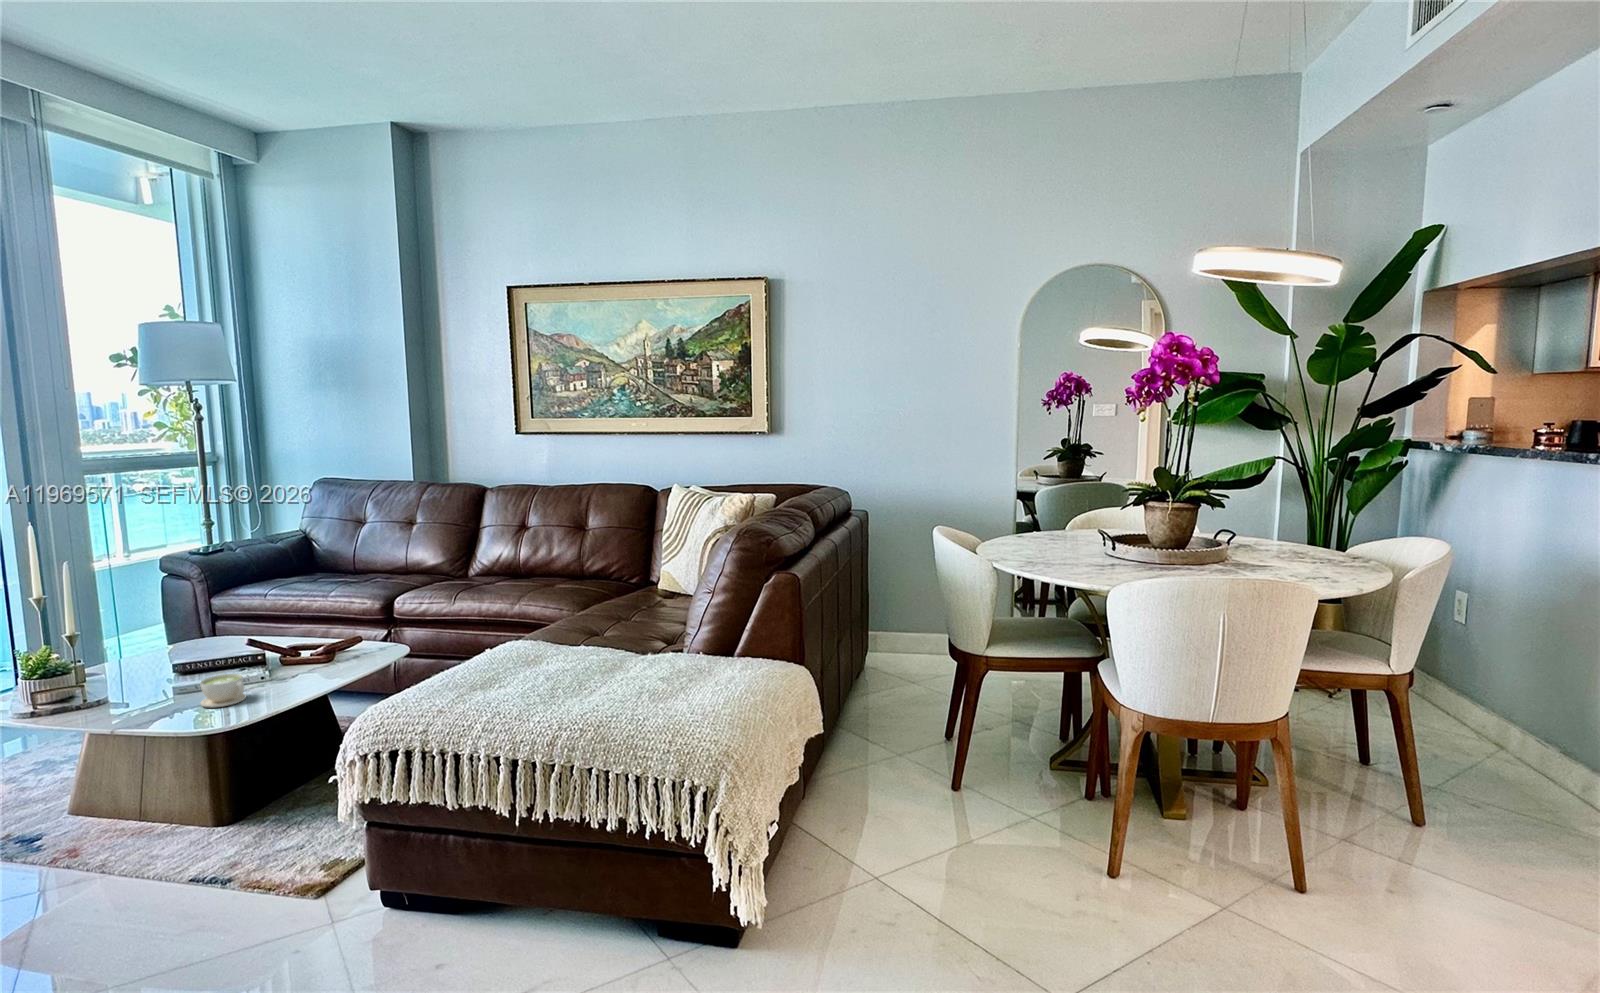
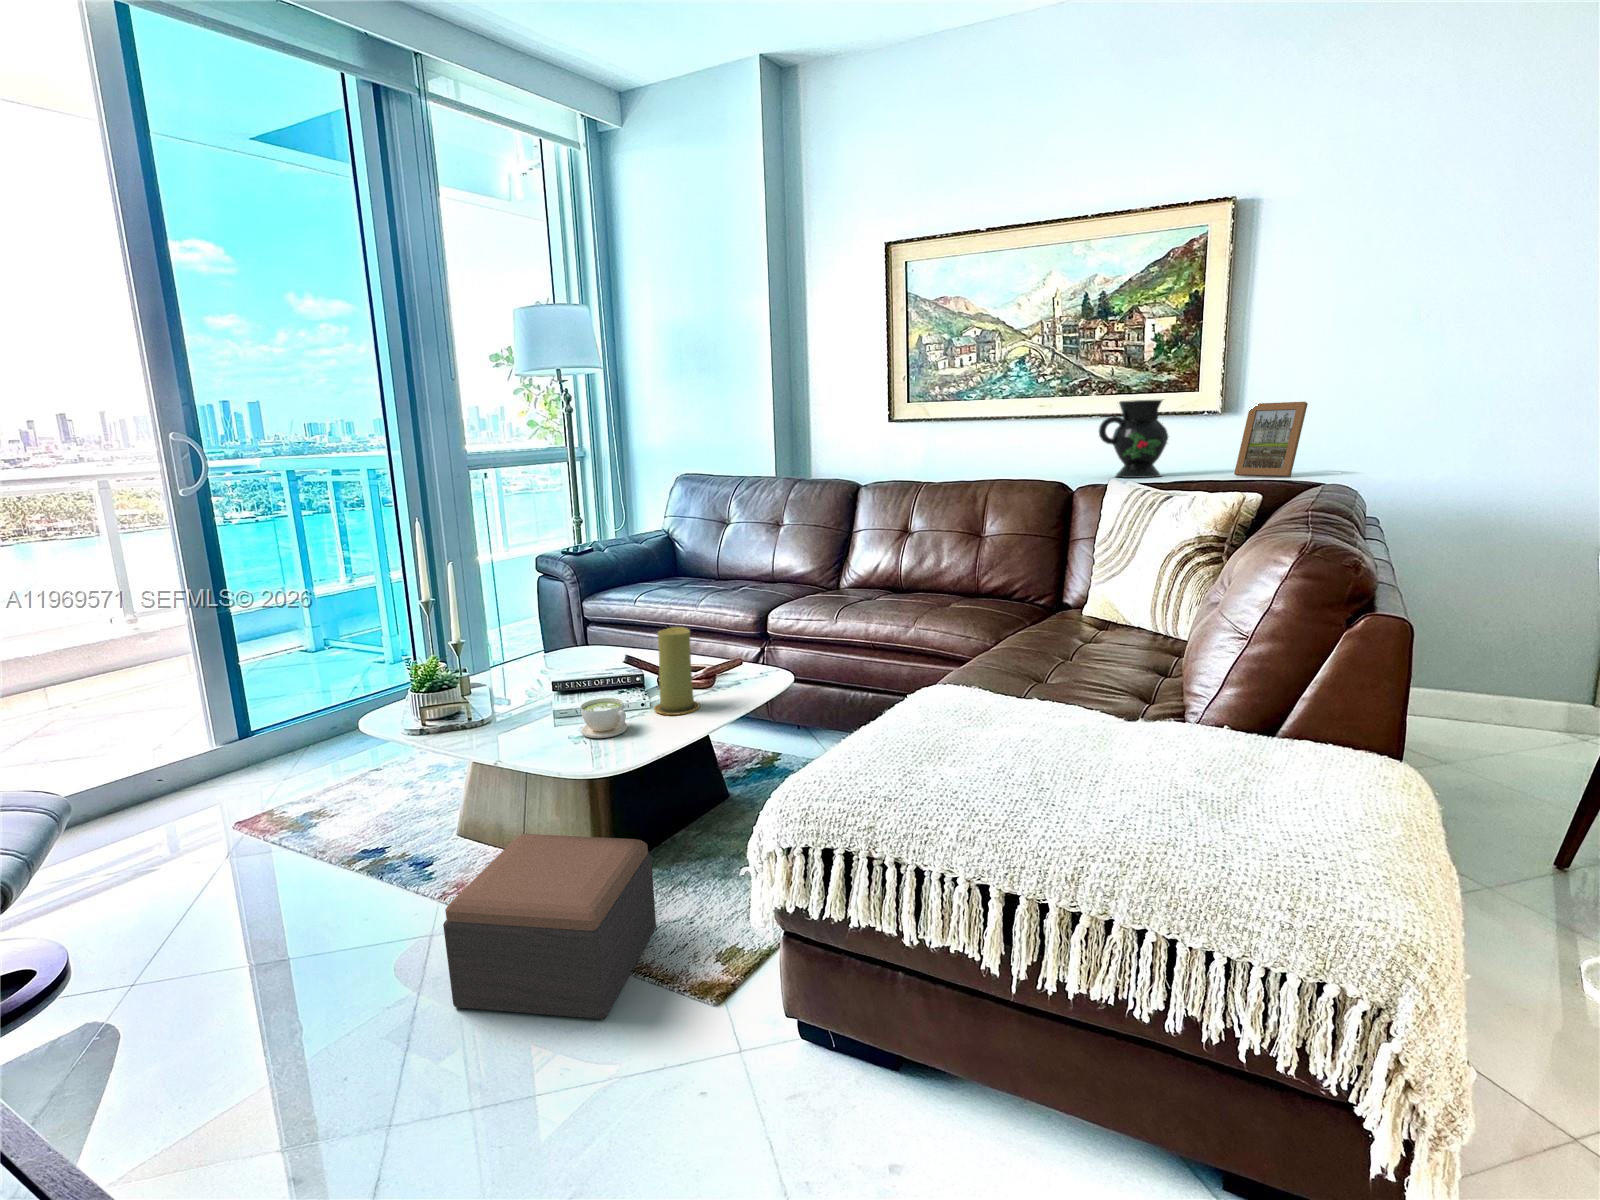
decorative vase: none [683,421,745,480] -> present [1099,400,1170,478]
picture frame: none [778,426,822,480] -> present [1234,402,1308,477]
candle: none [274,611,318,685] -> present [654,627,700,715]
footstool: none [60,783,269,939] -> present [443,834,656,1019]

